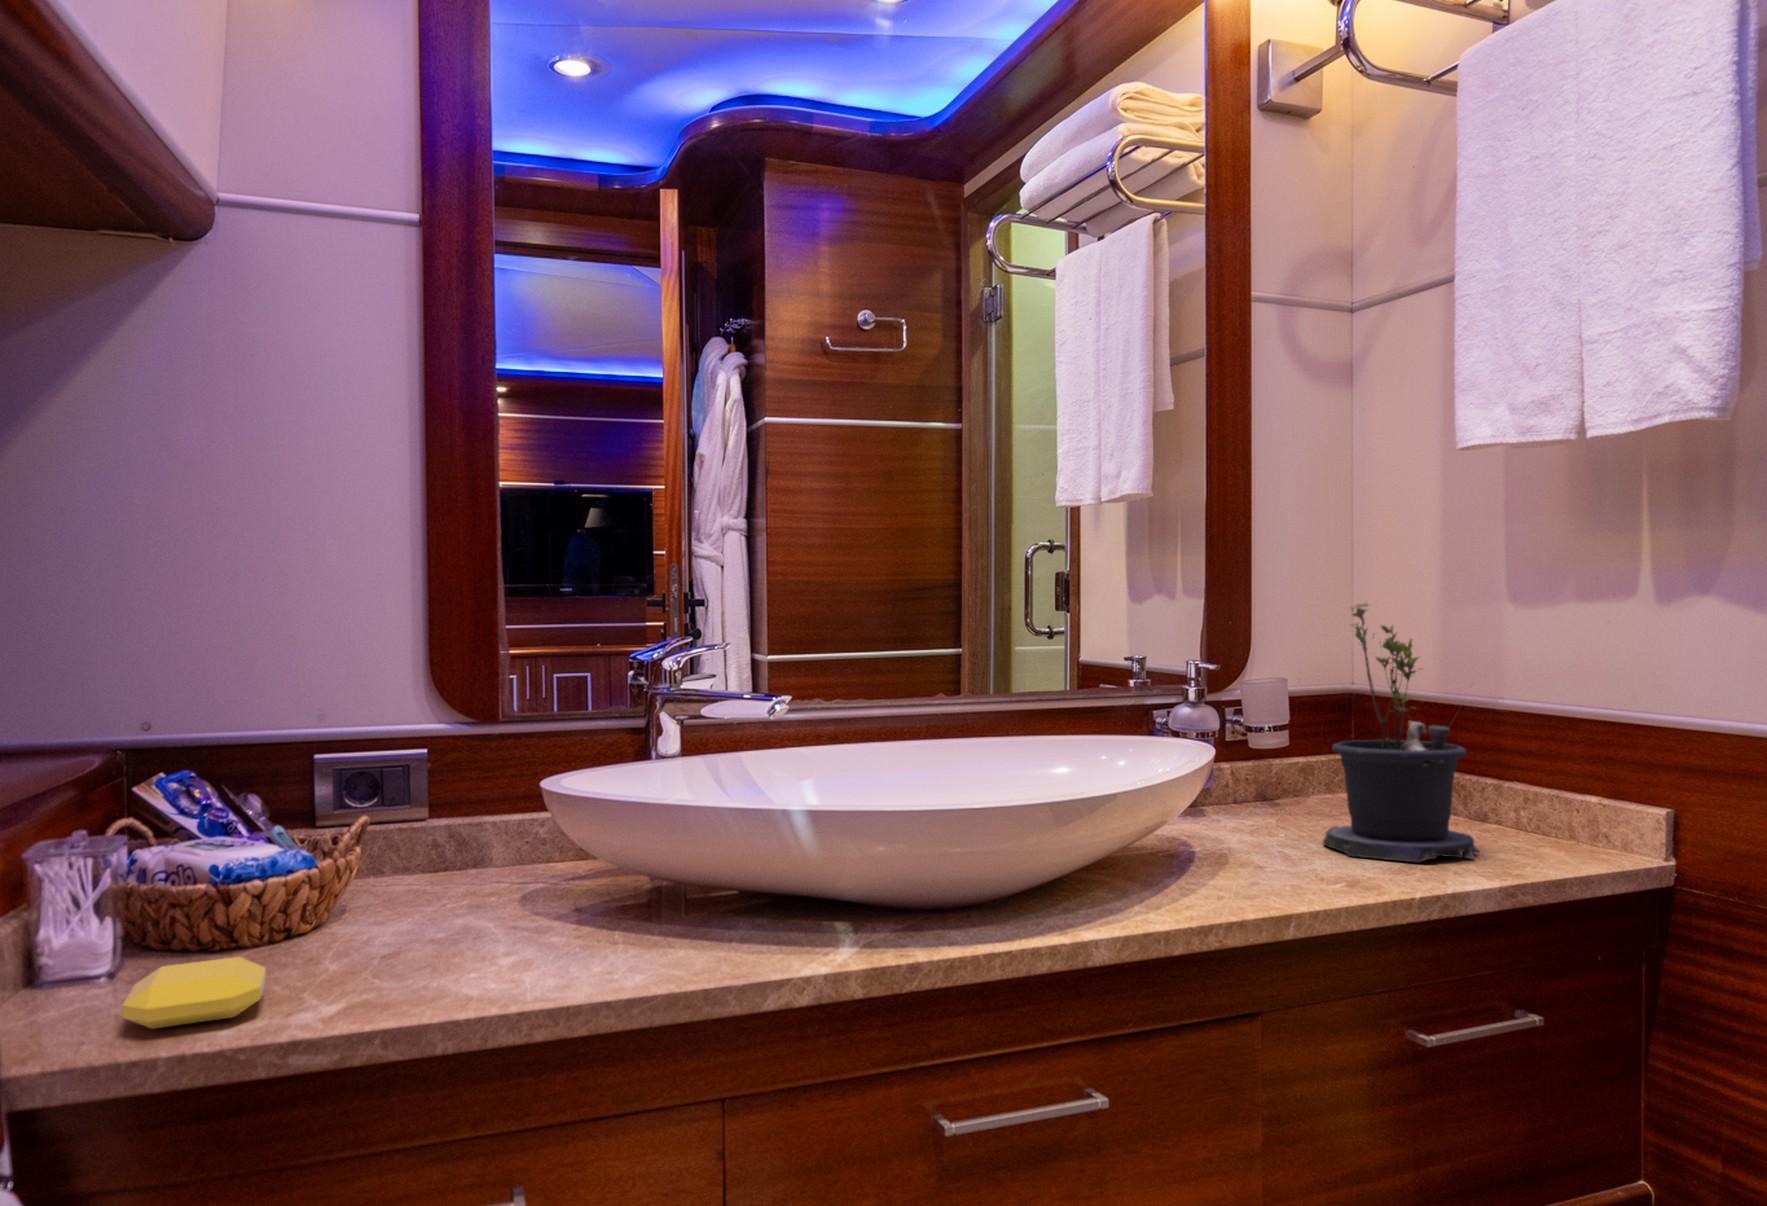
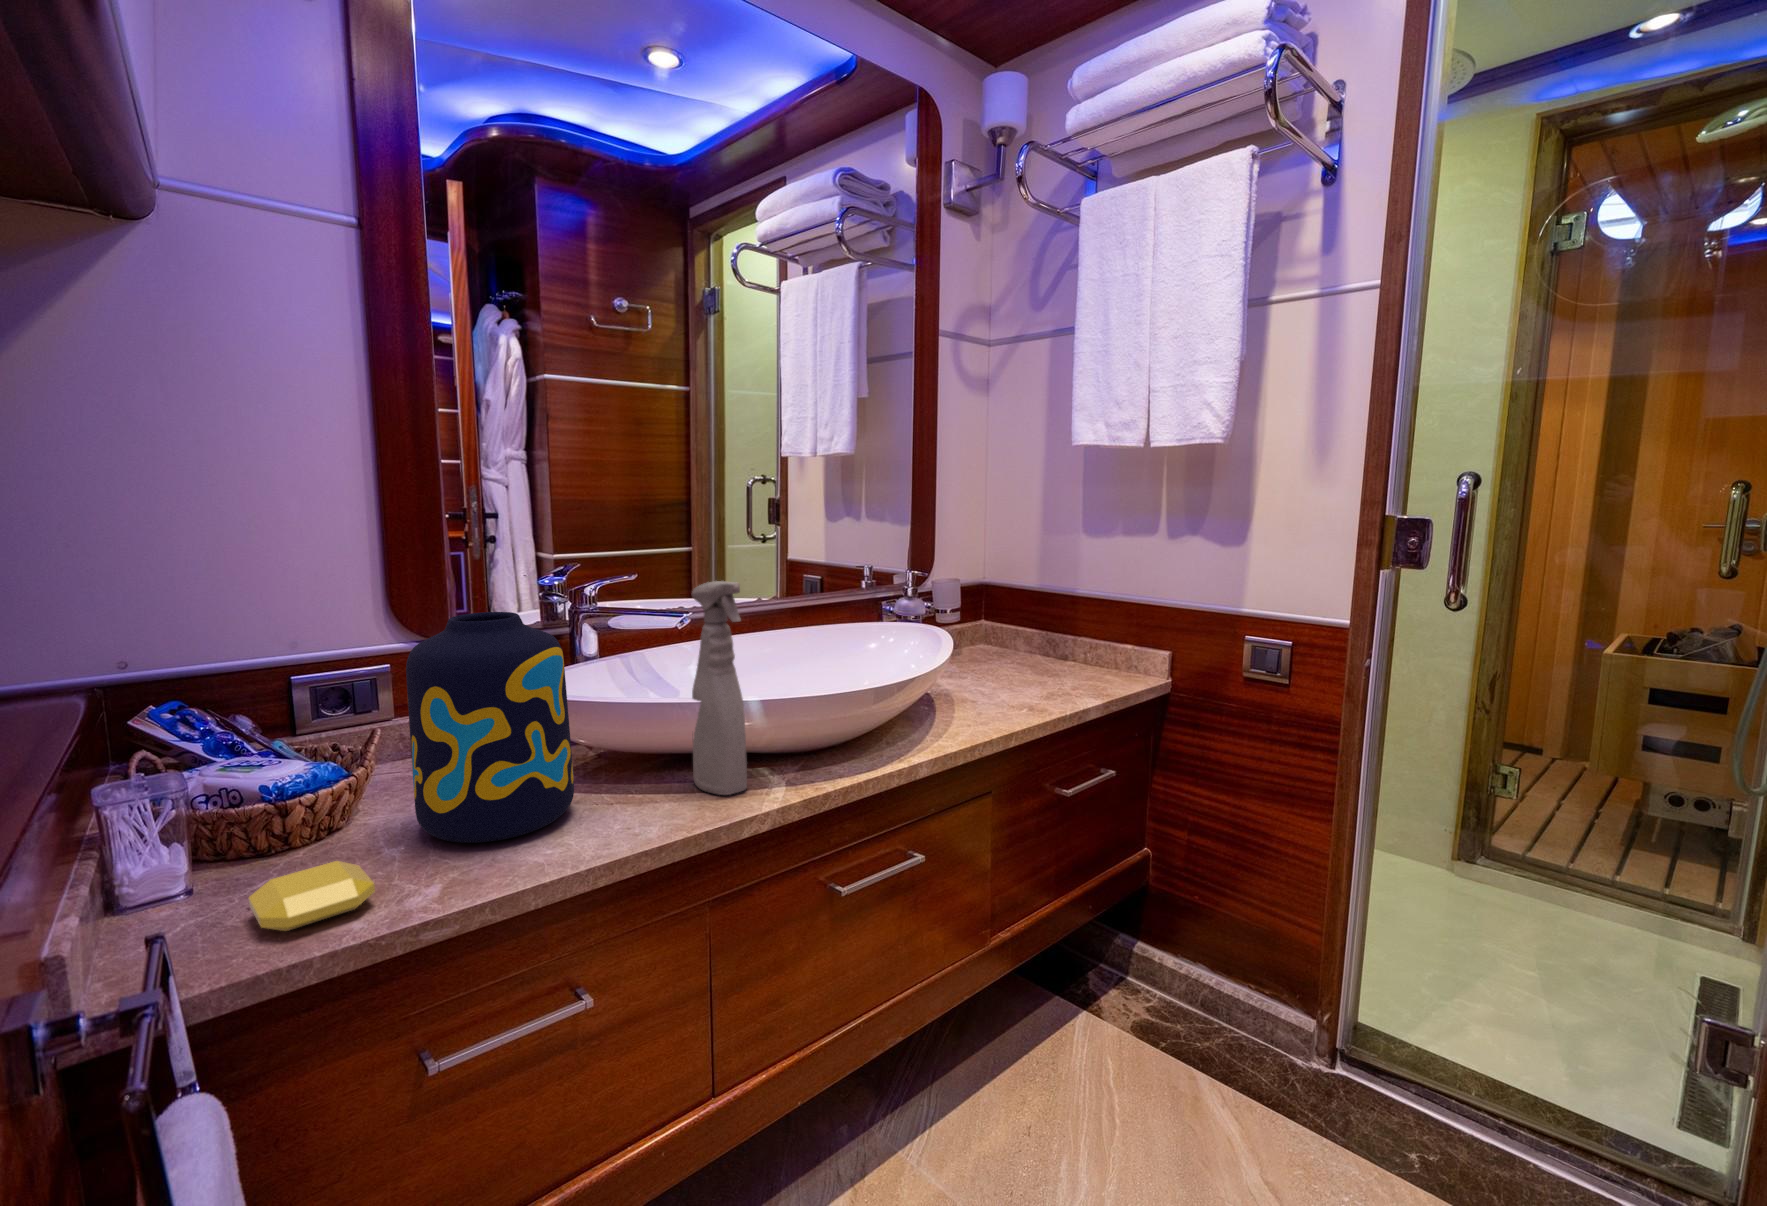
potted plant: present [1323,603,1478,863] -> none [993,538,1082,692]
spray bottle: none [741,635,807,948] -> present [692,581,747,795]
vase: none [369,669,571,966] -> present [406,612,574,843]

